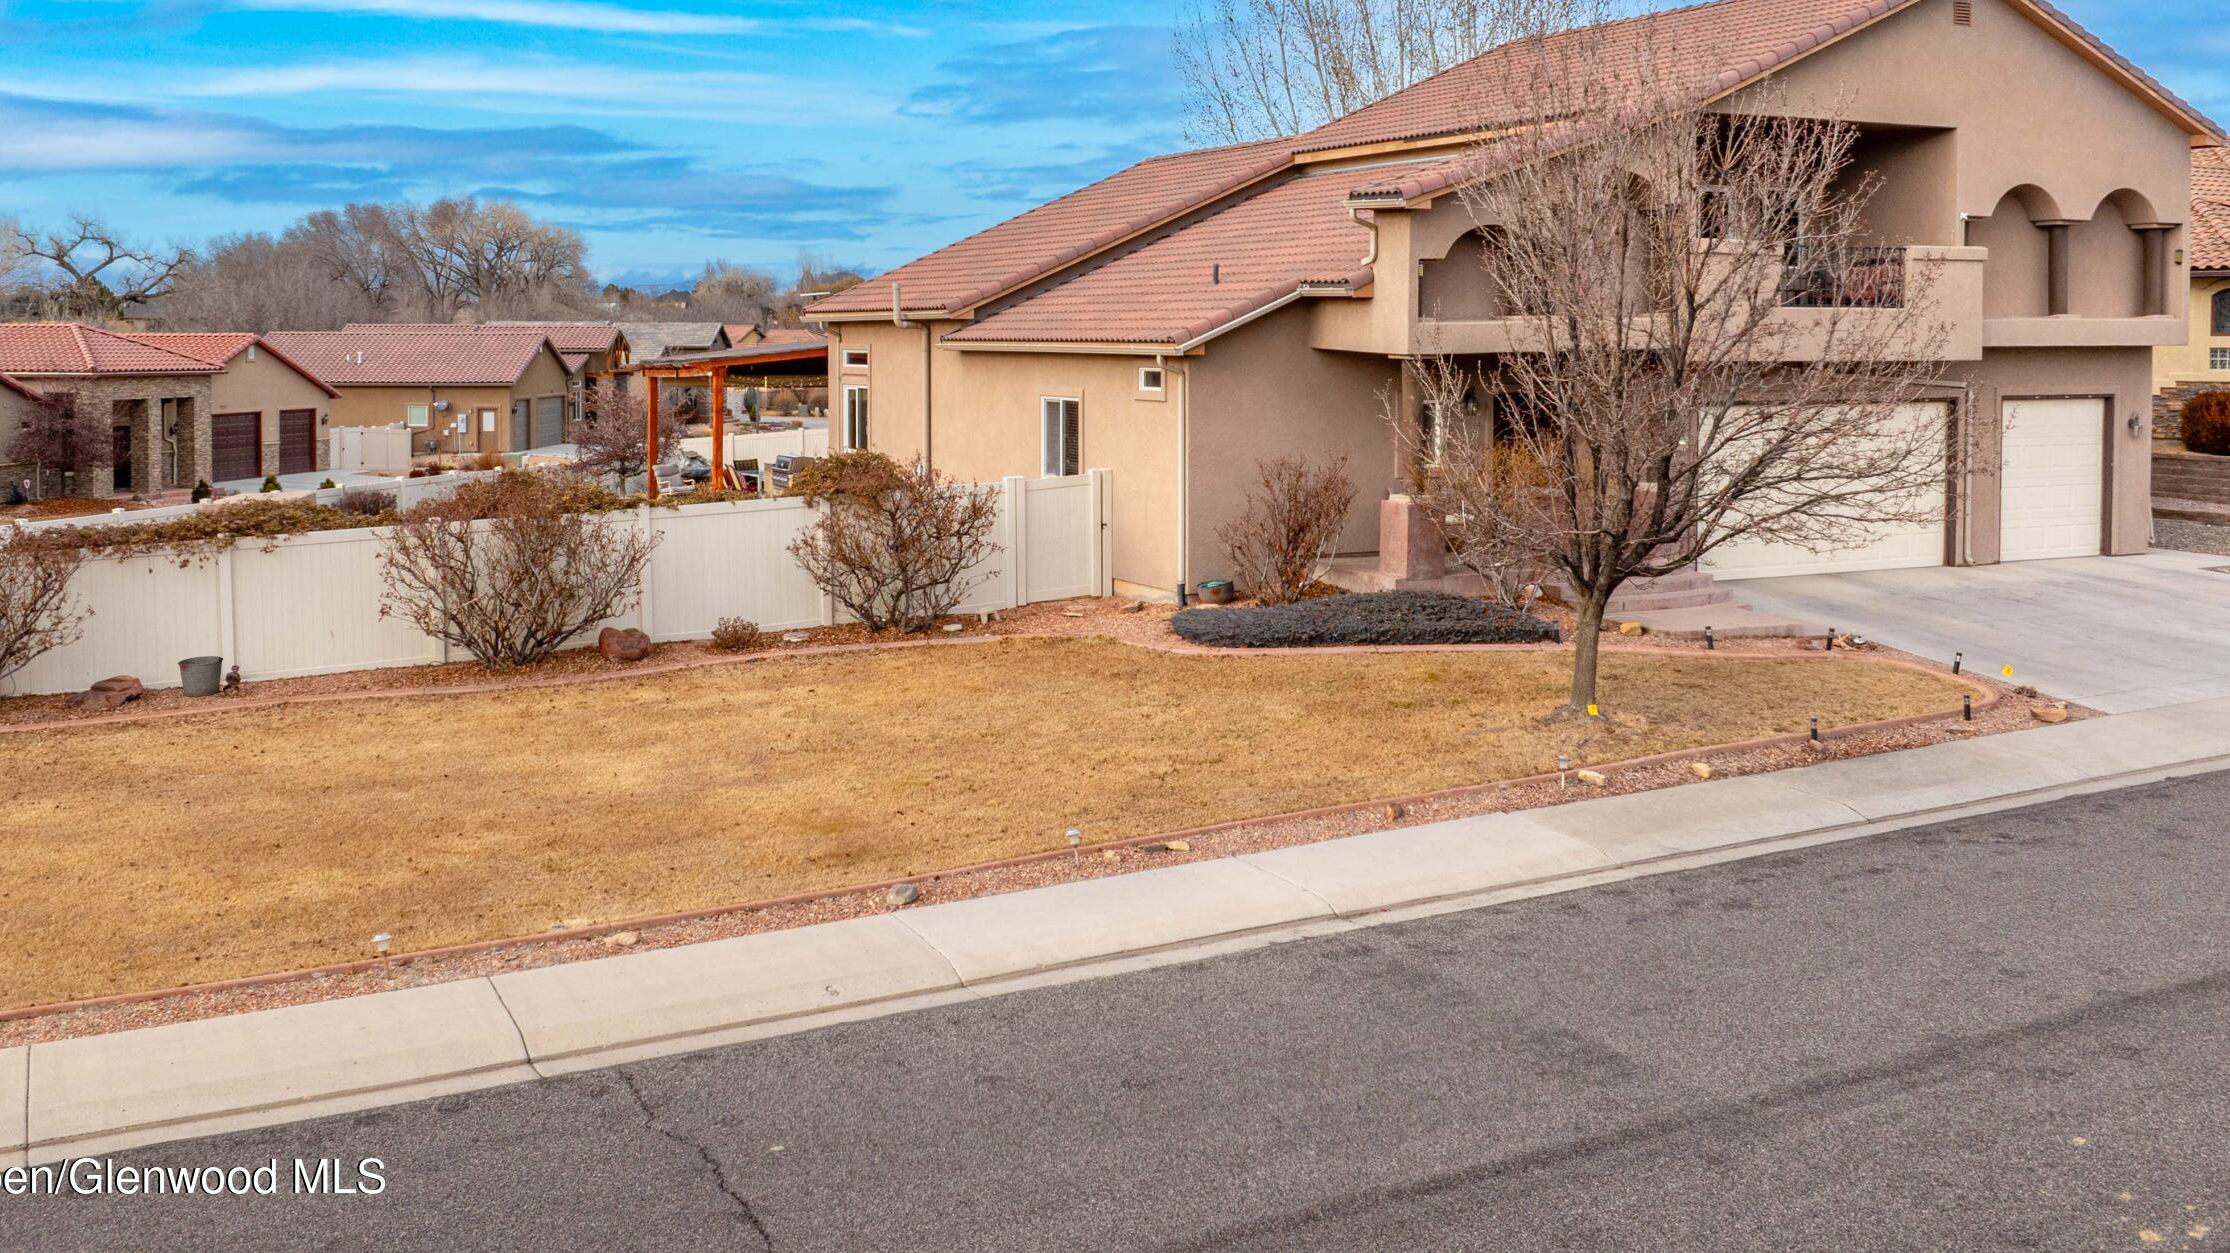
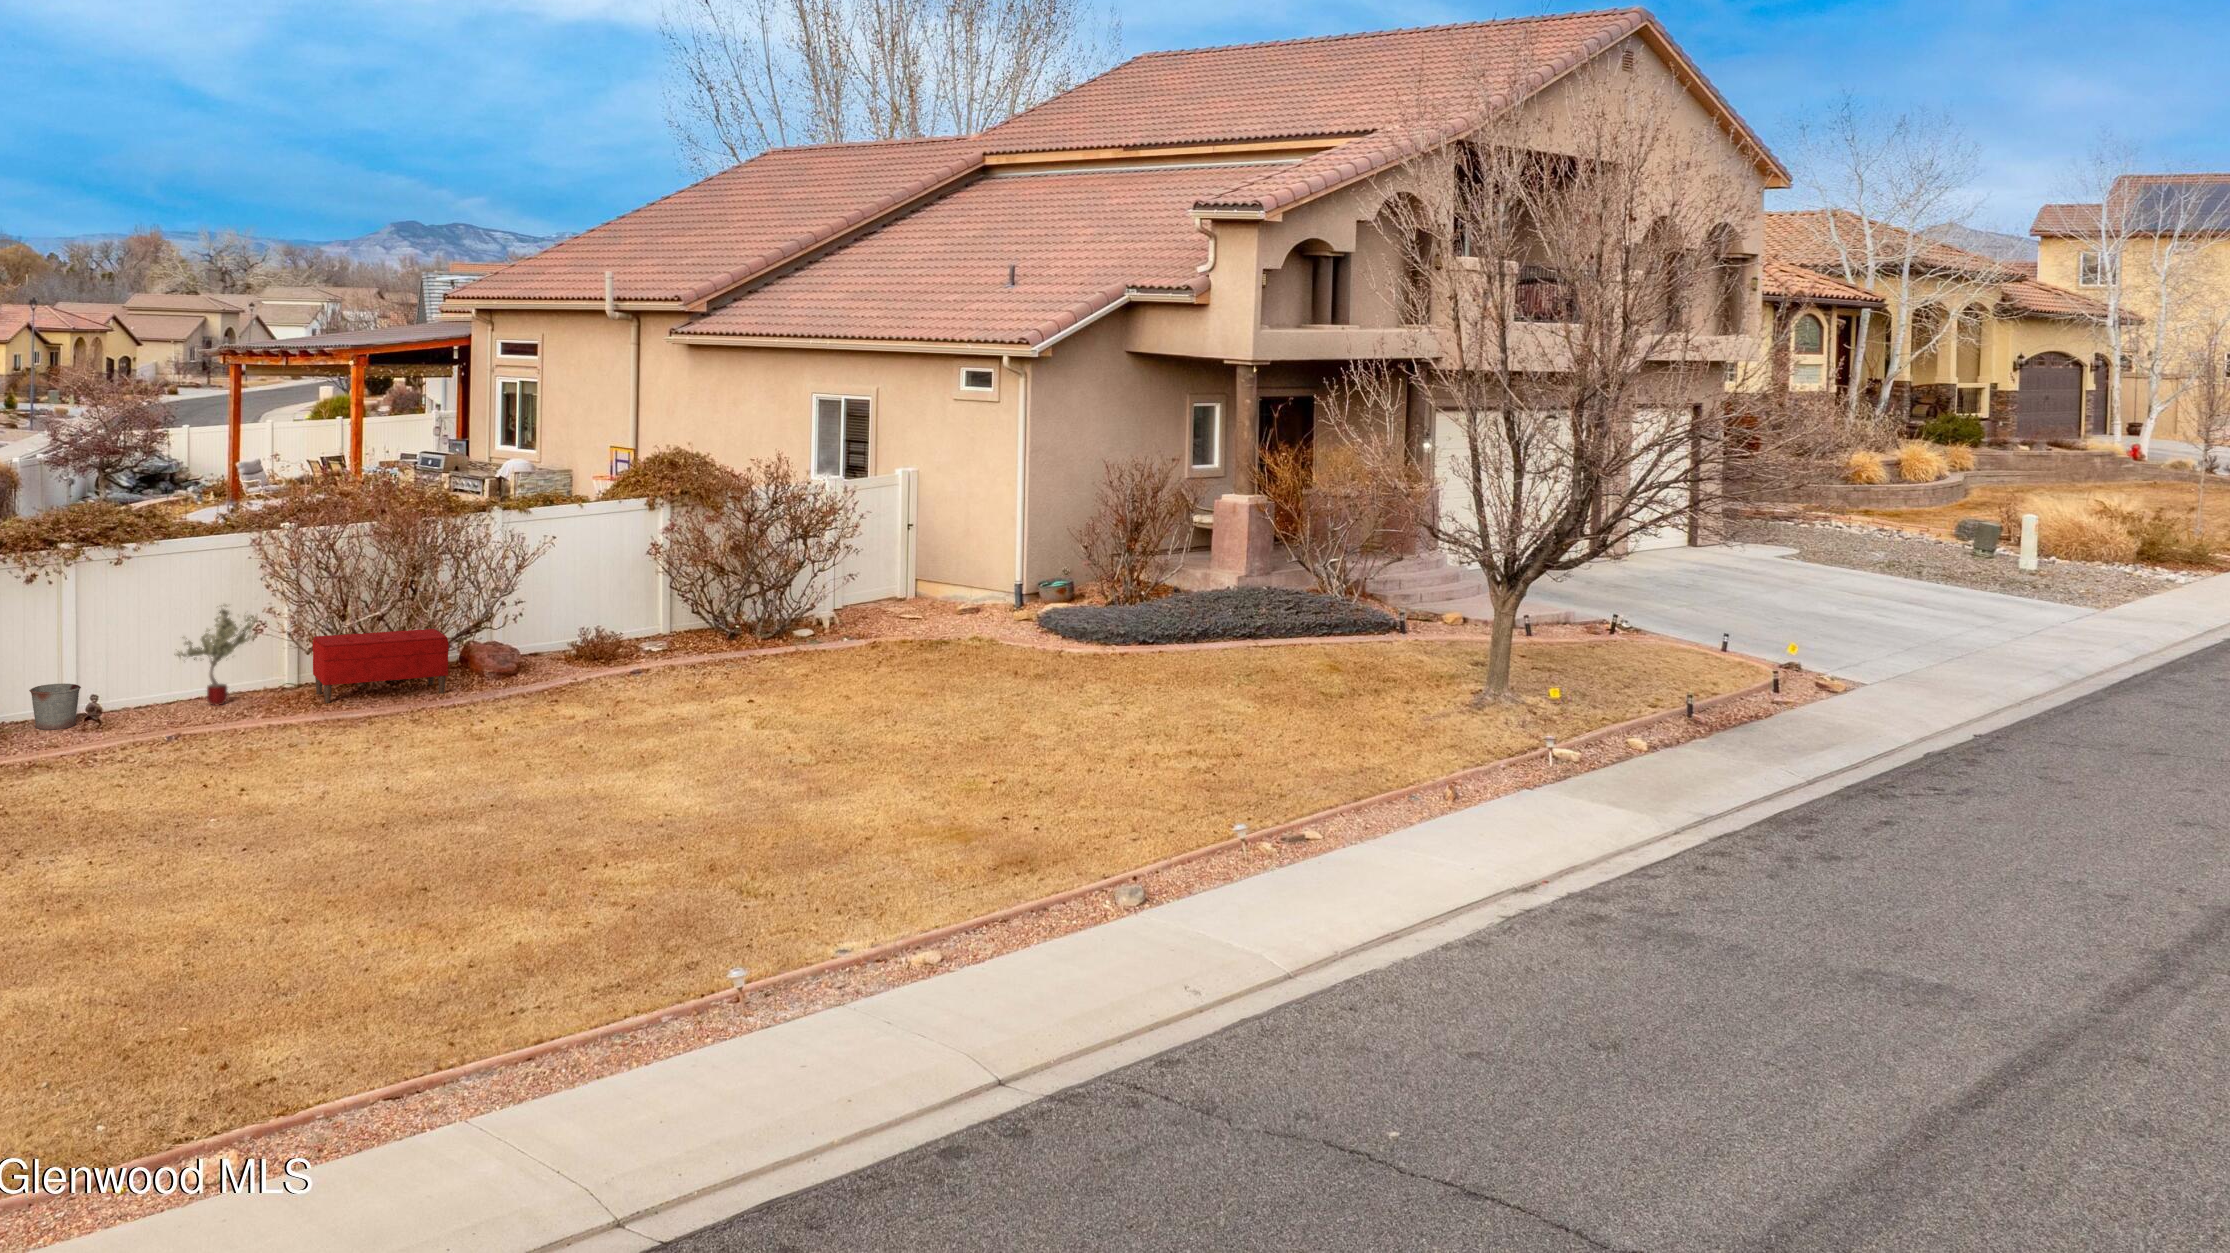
potted tree: none [312,587,392,678] -> present [177,605,258,705]
bench: none [435,613,557,679] -> present [313,629,449,703]

